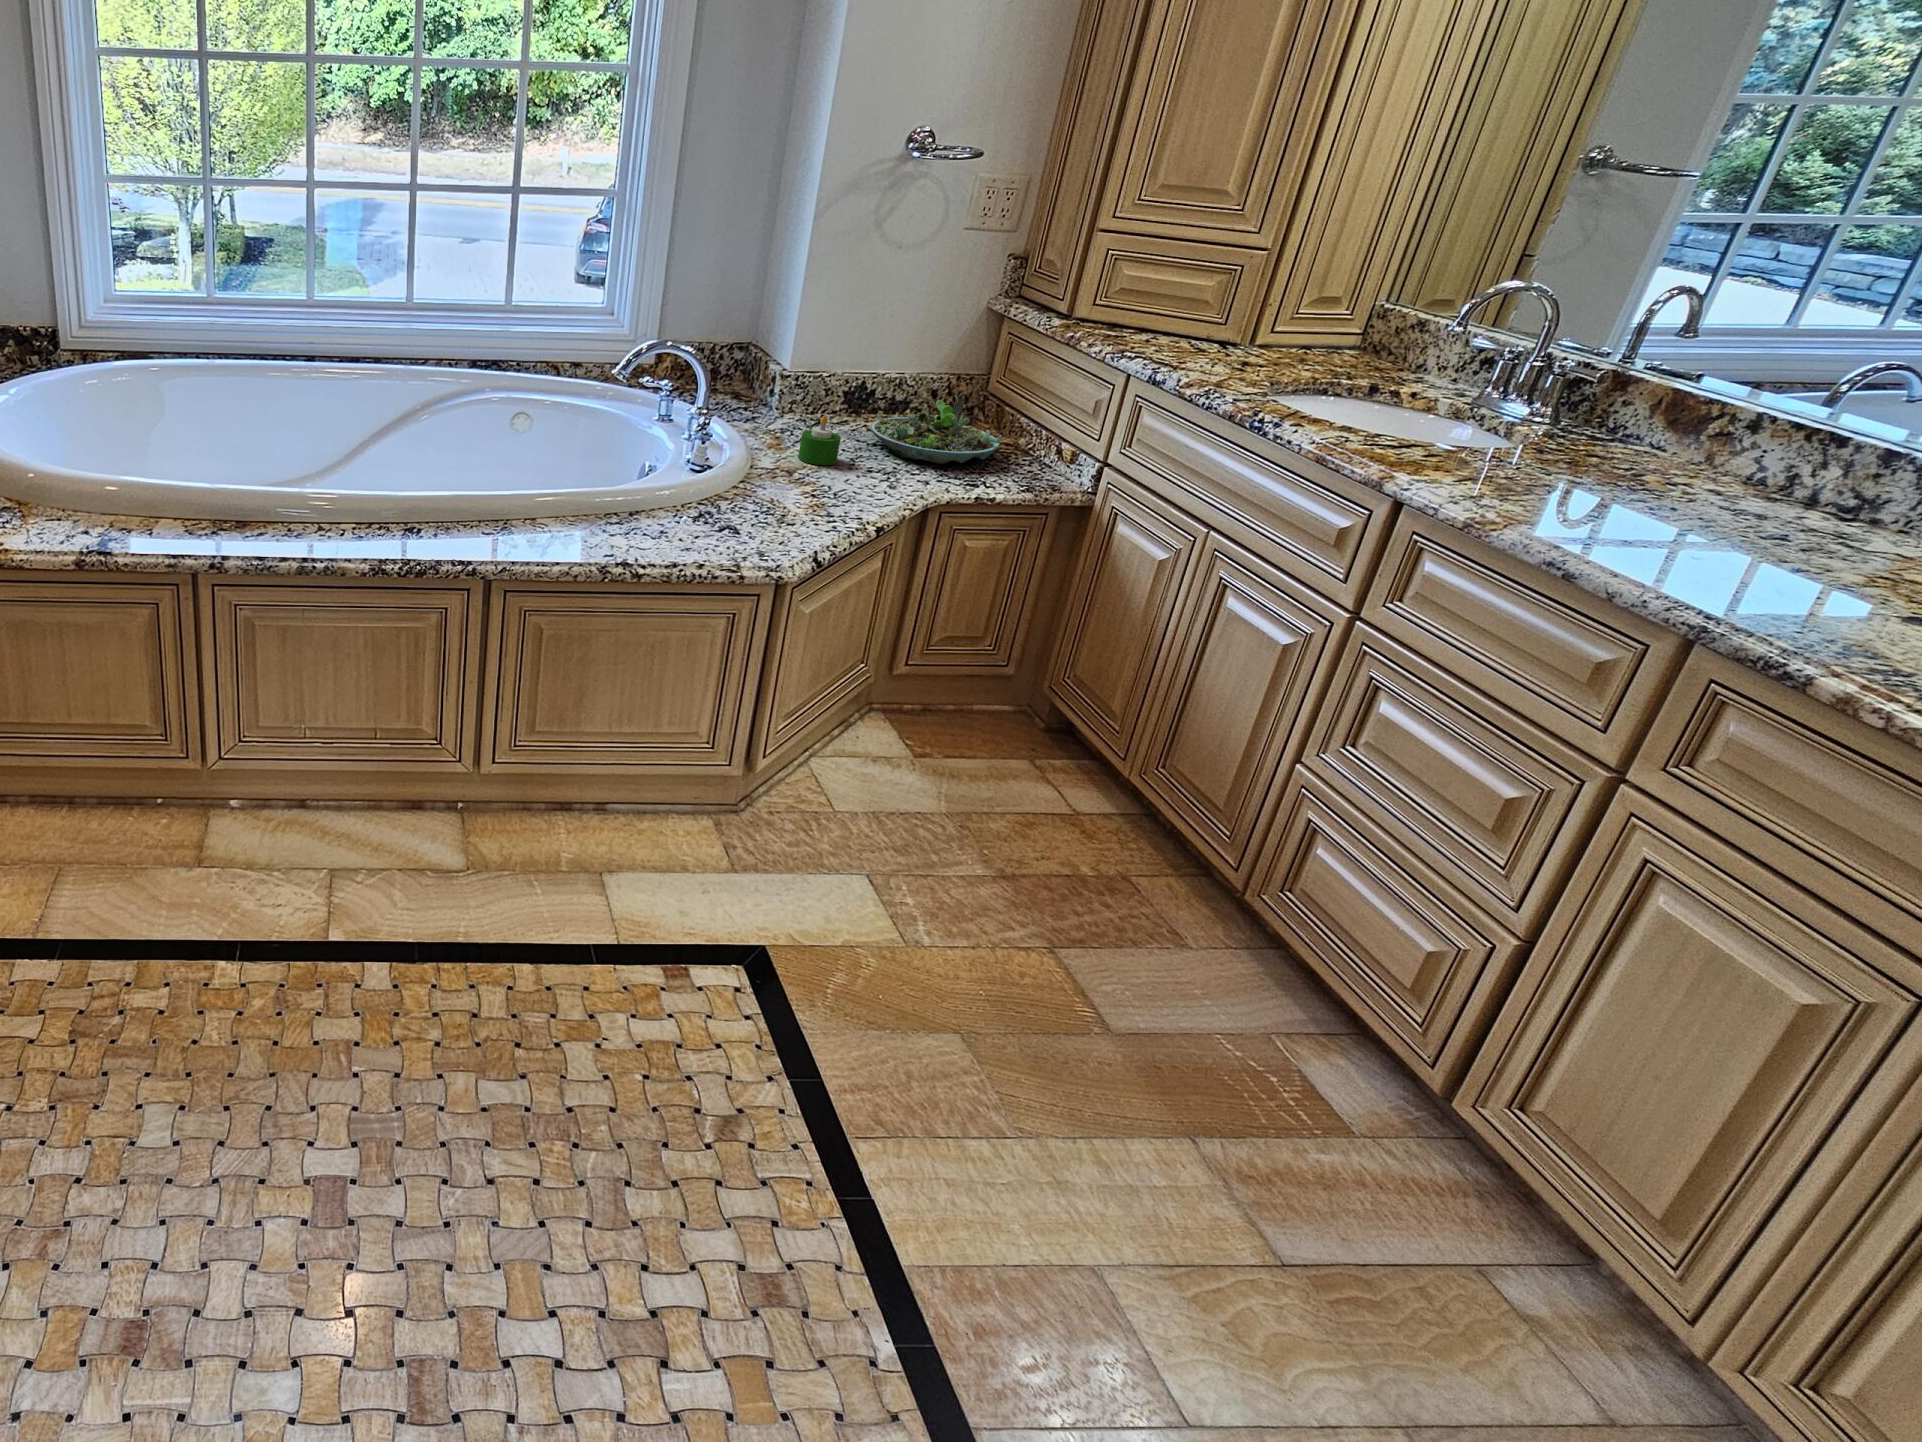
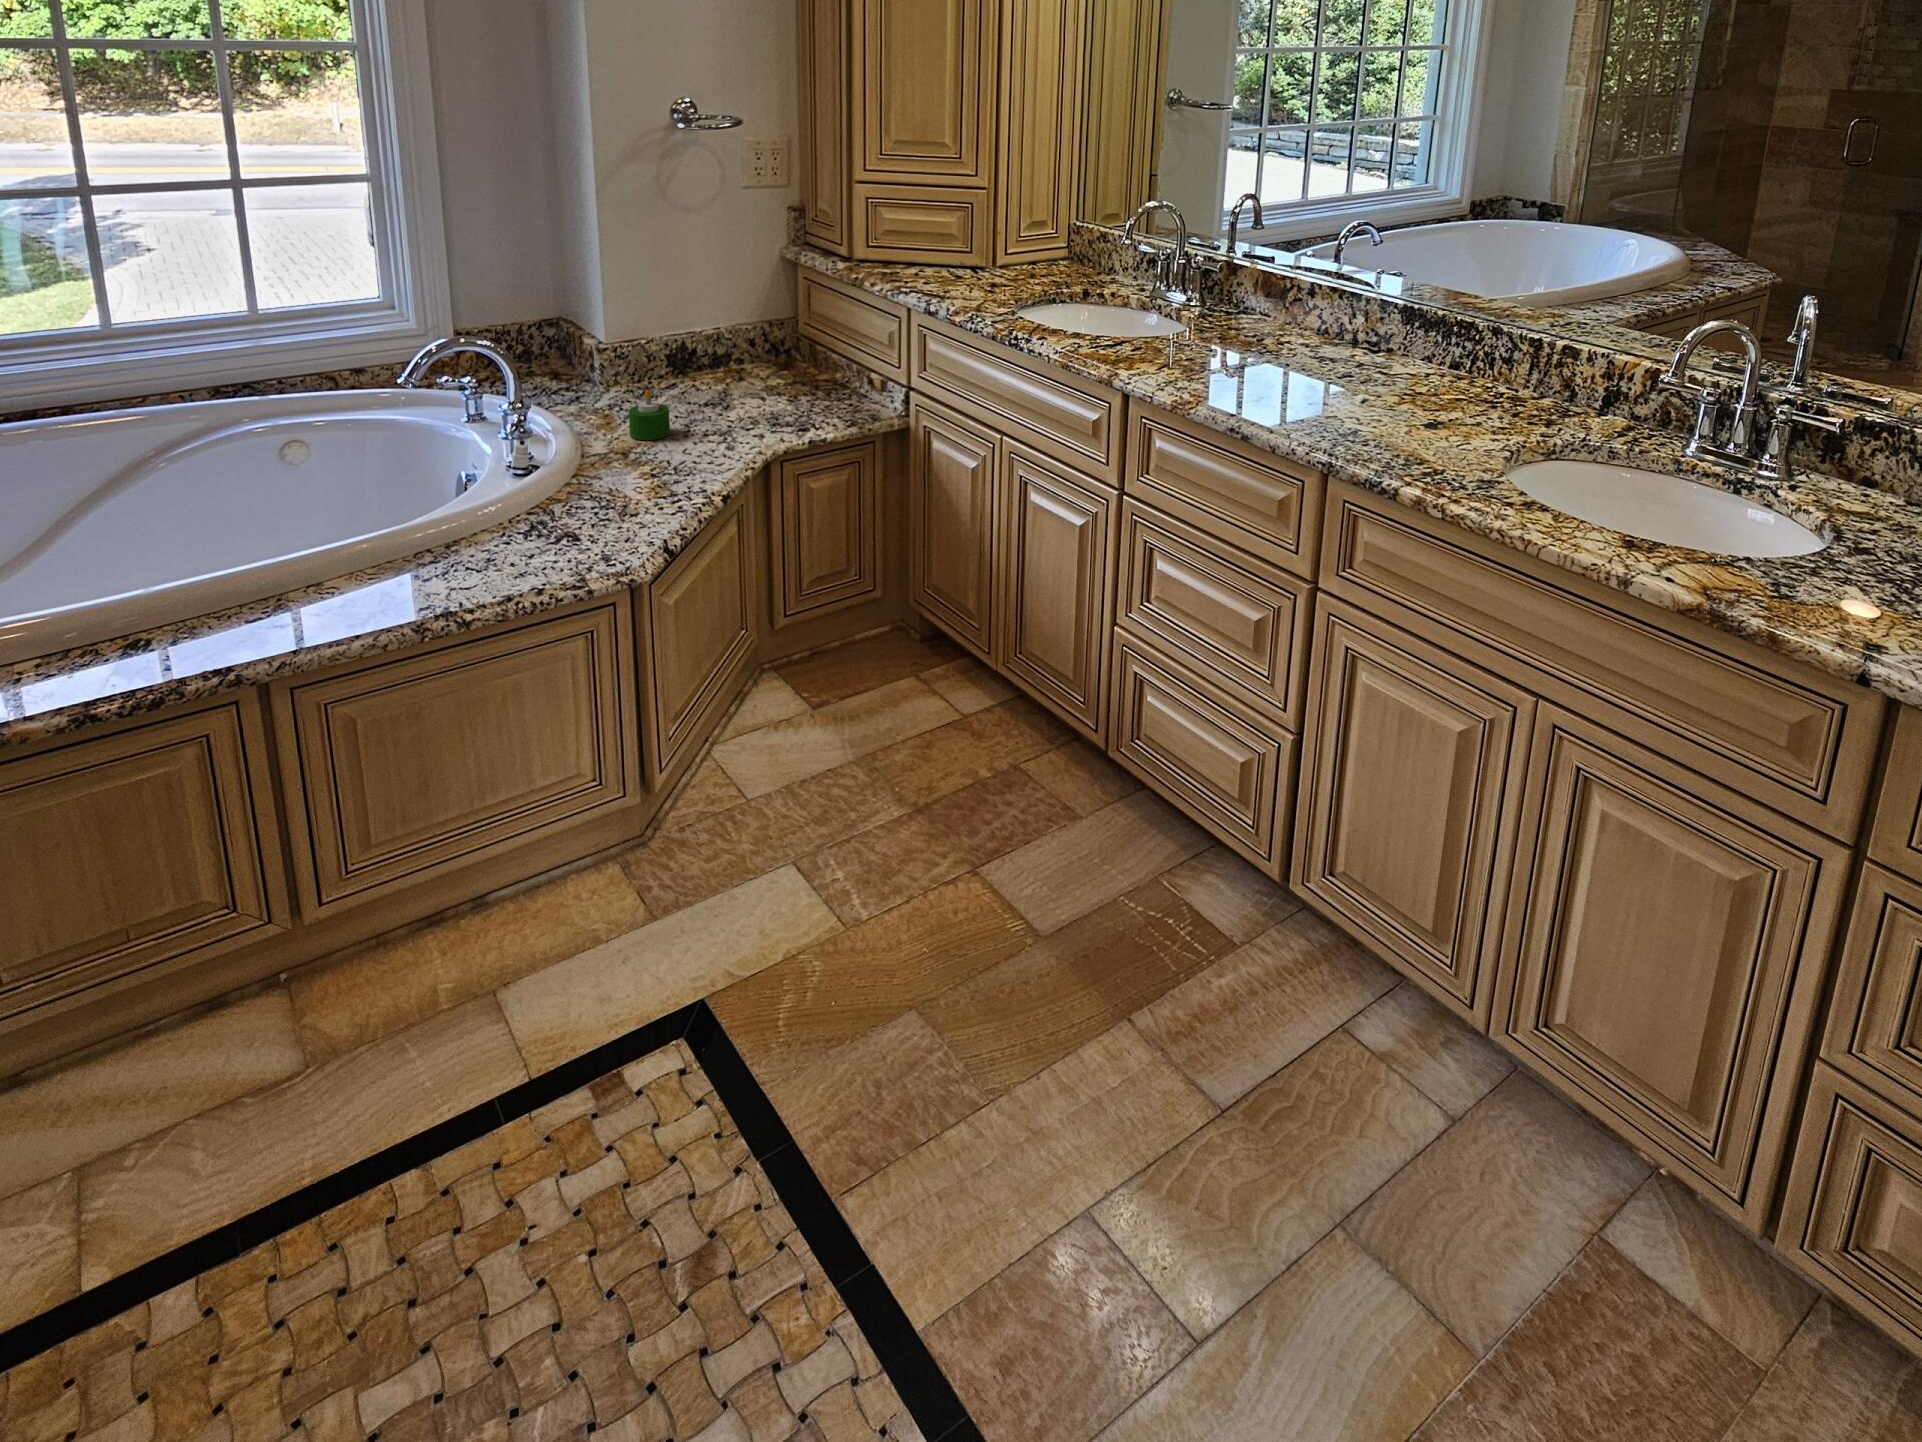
succulent planter: present [871,396,1002,464] -> none [697,345,819,414]

